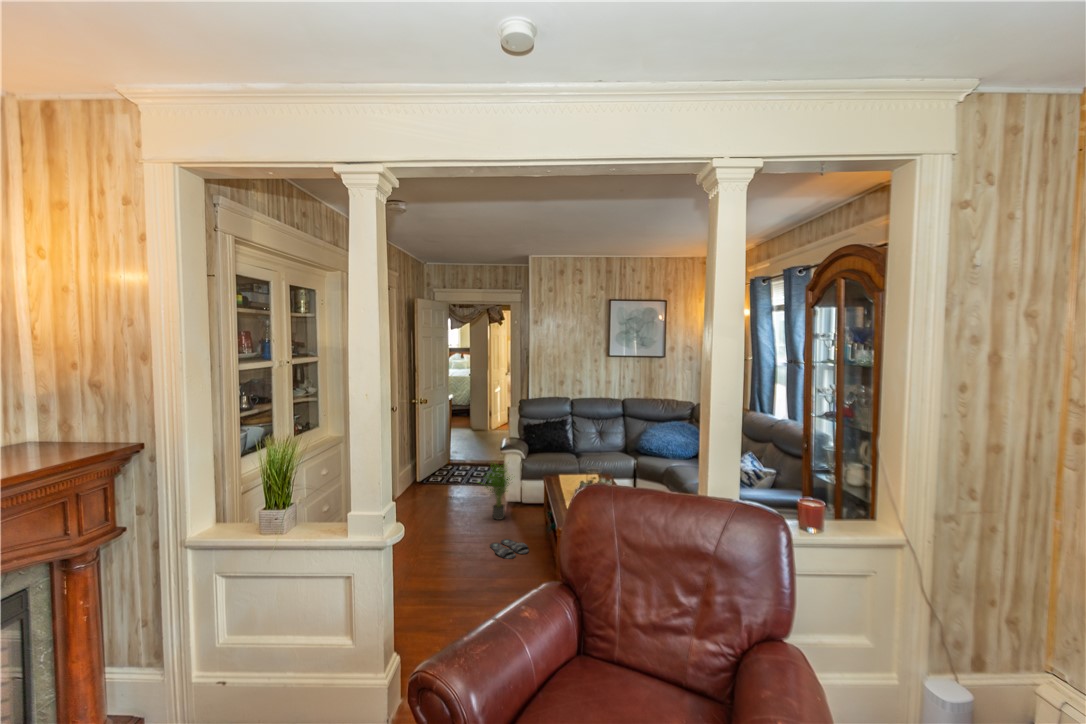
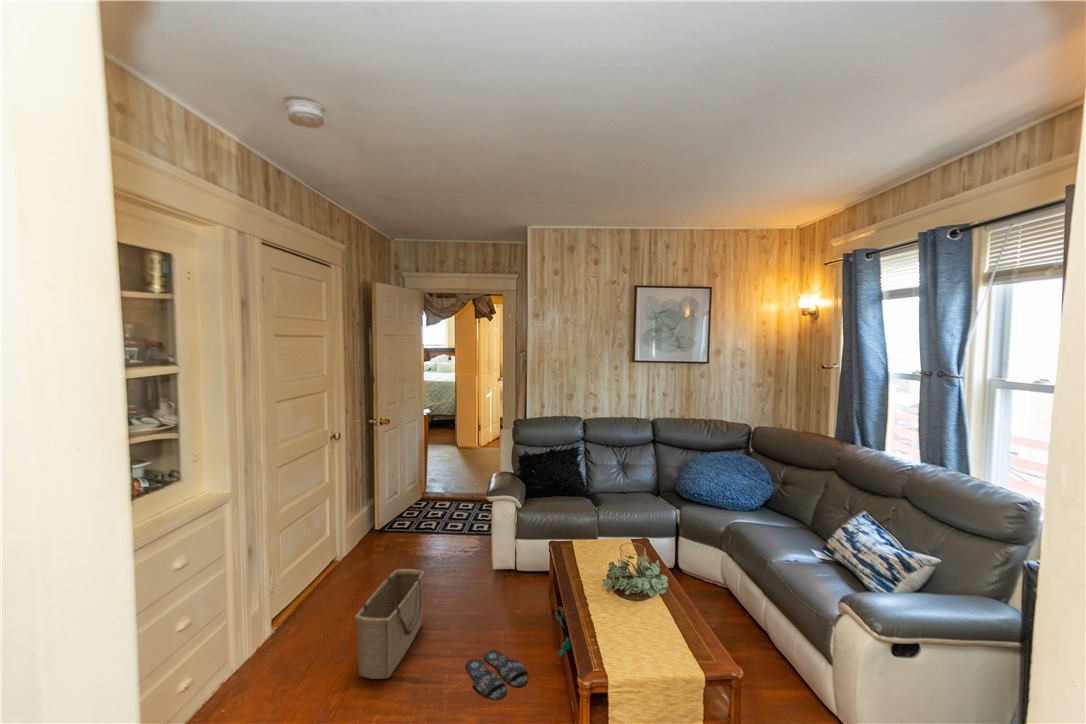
potted plant: present [482,464,510,520] -> none [445,513,509,605]
basket: none [422,492,461,550] -> present [355,569,424,679]

